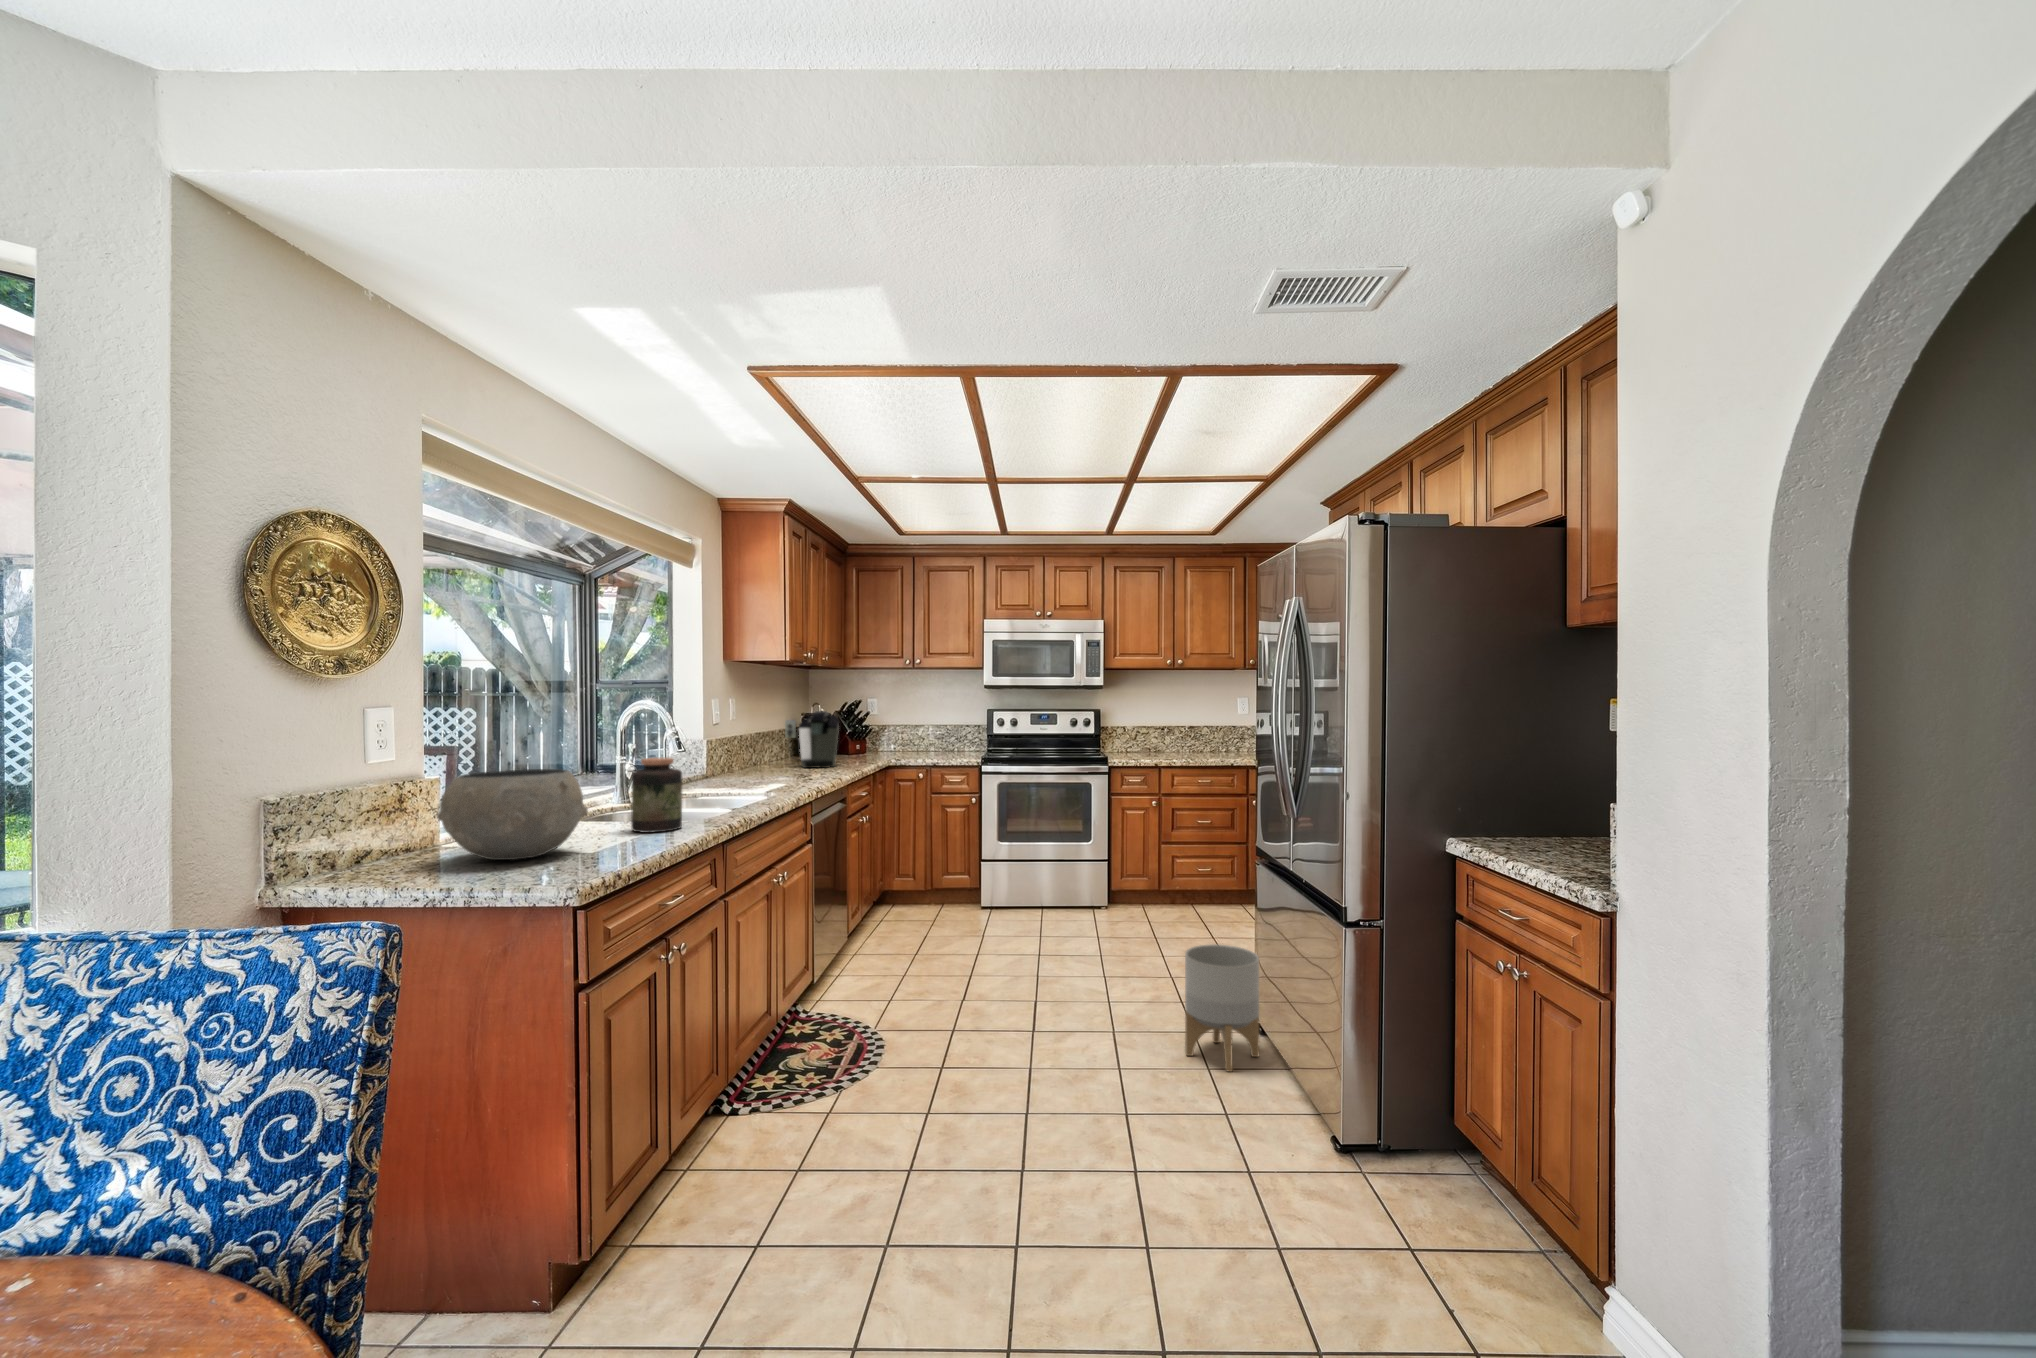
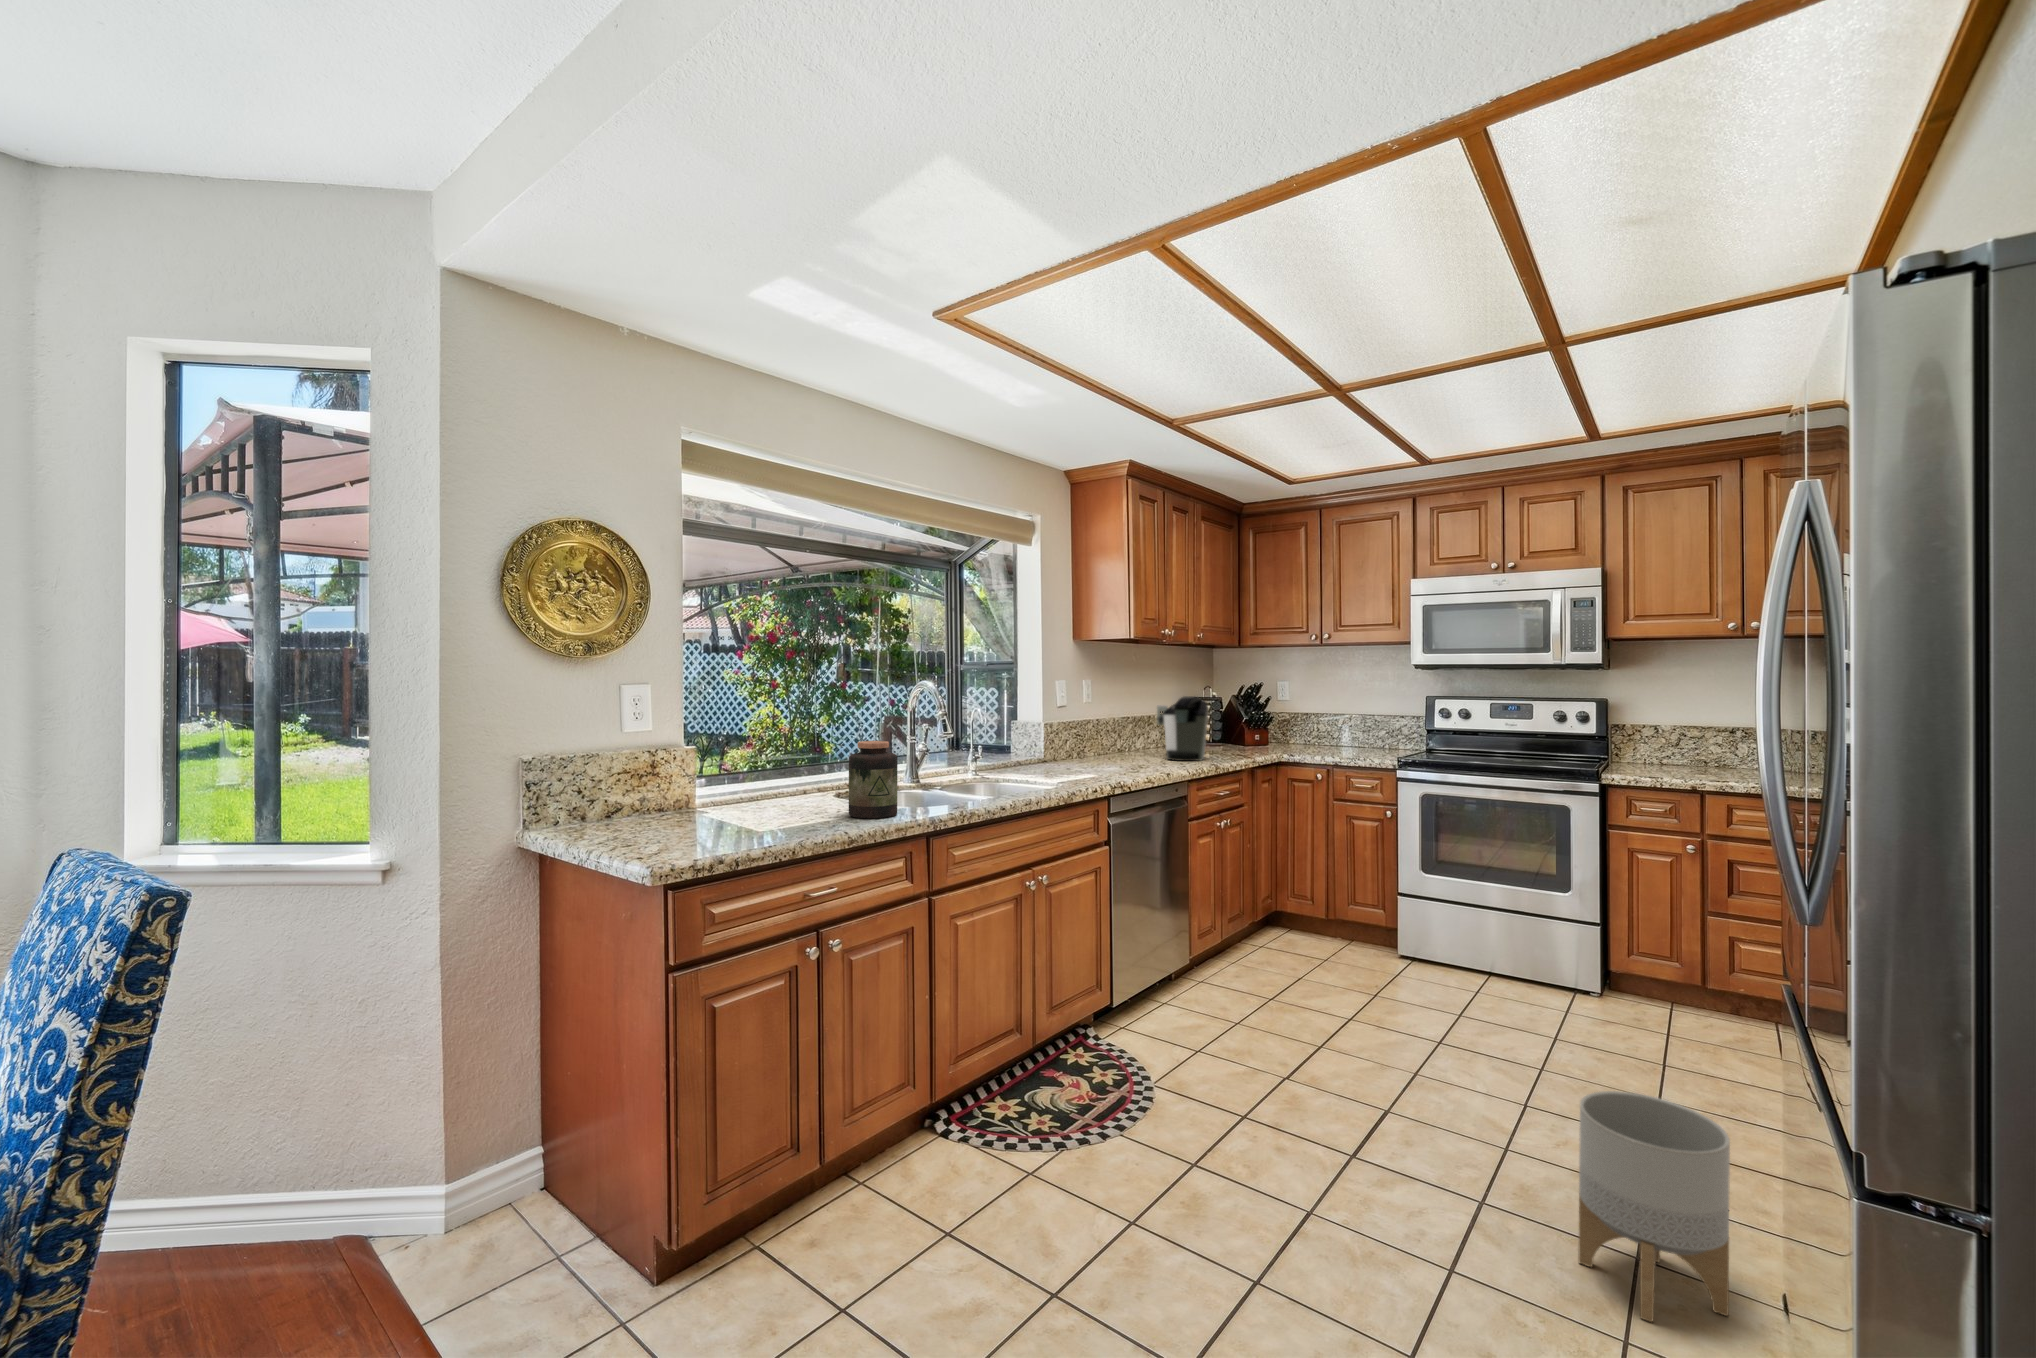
ceramic bowl: present [438,769,588,860] -> none [649,746,774,832]

